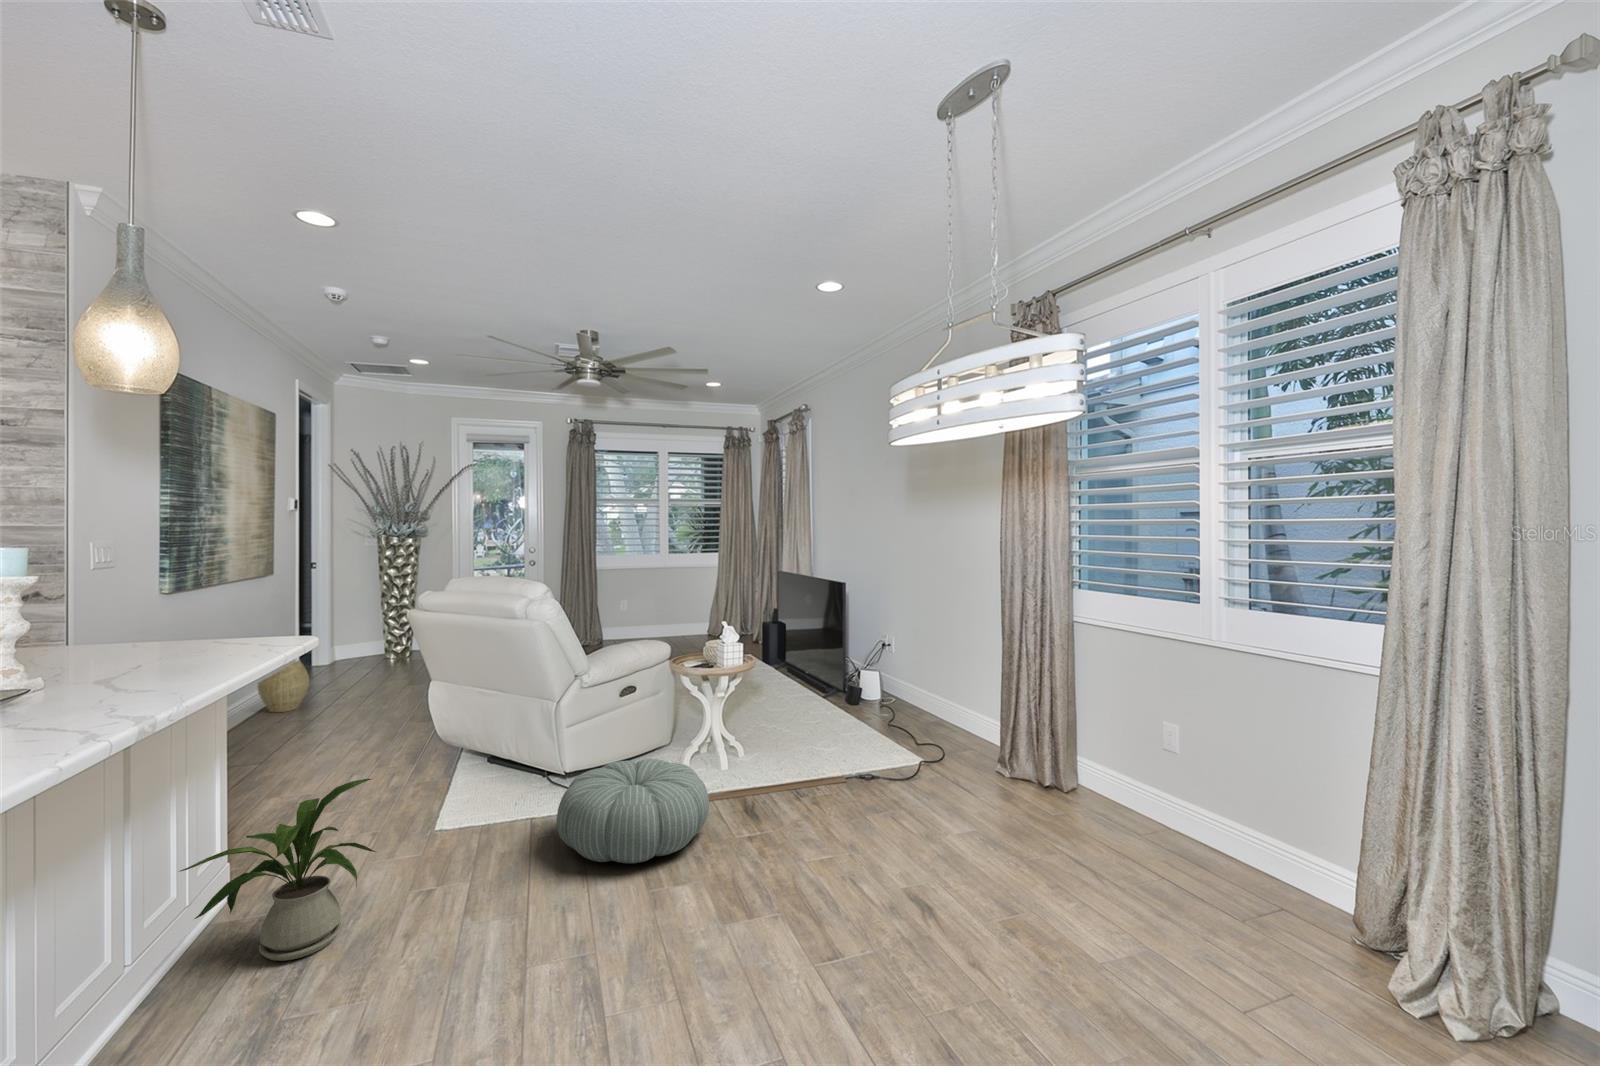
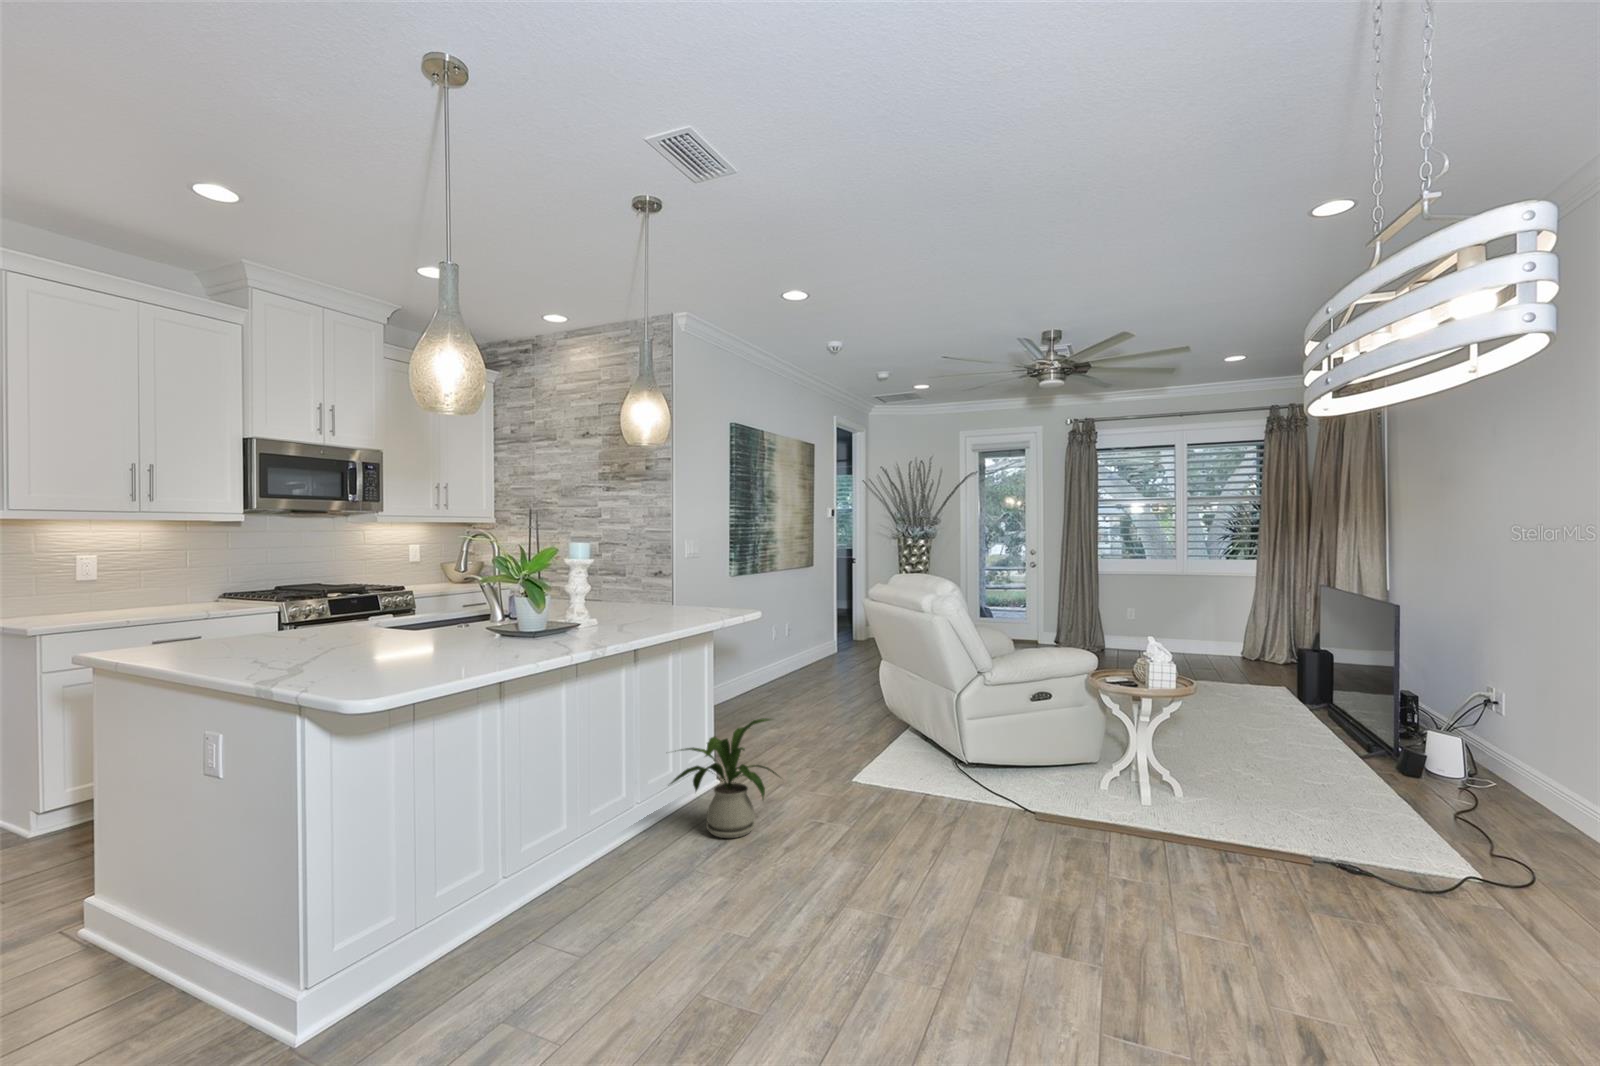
woven basket: present [257,660,309,712] -> none [800,635,832,676]
pouf: present [557,759,709,863] -> none [924,760,1081,864]

